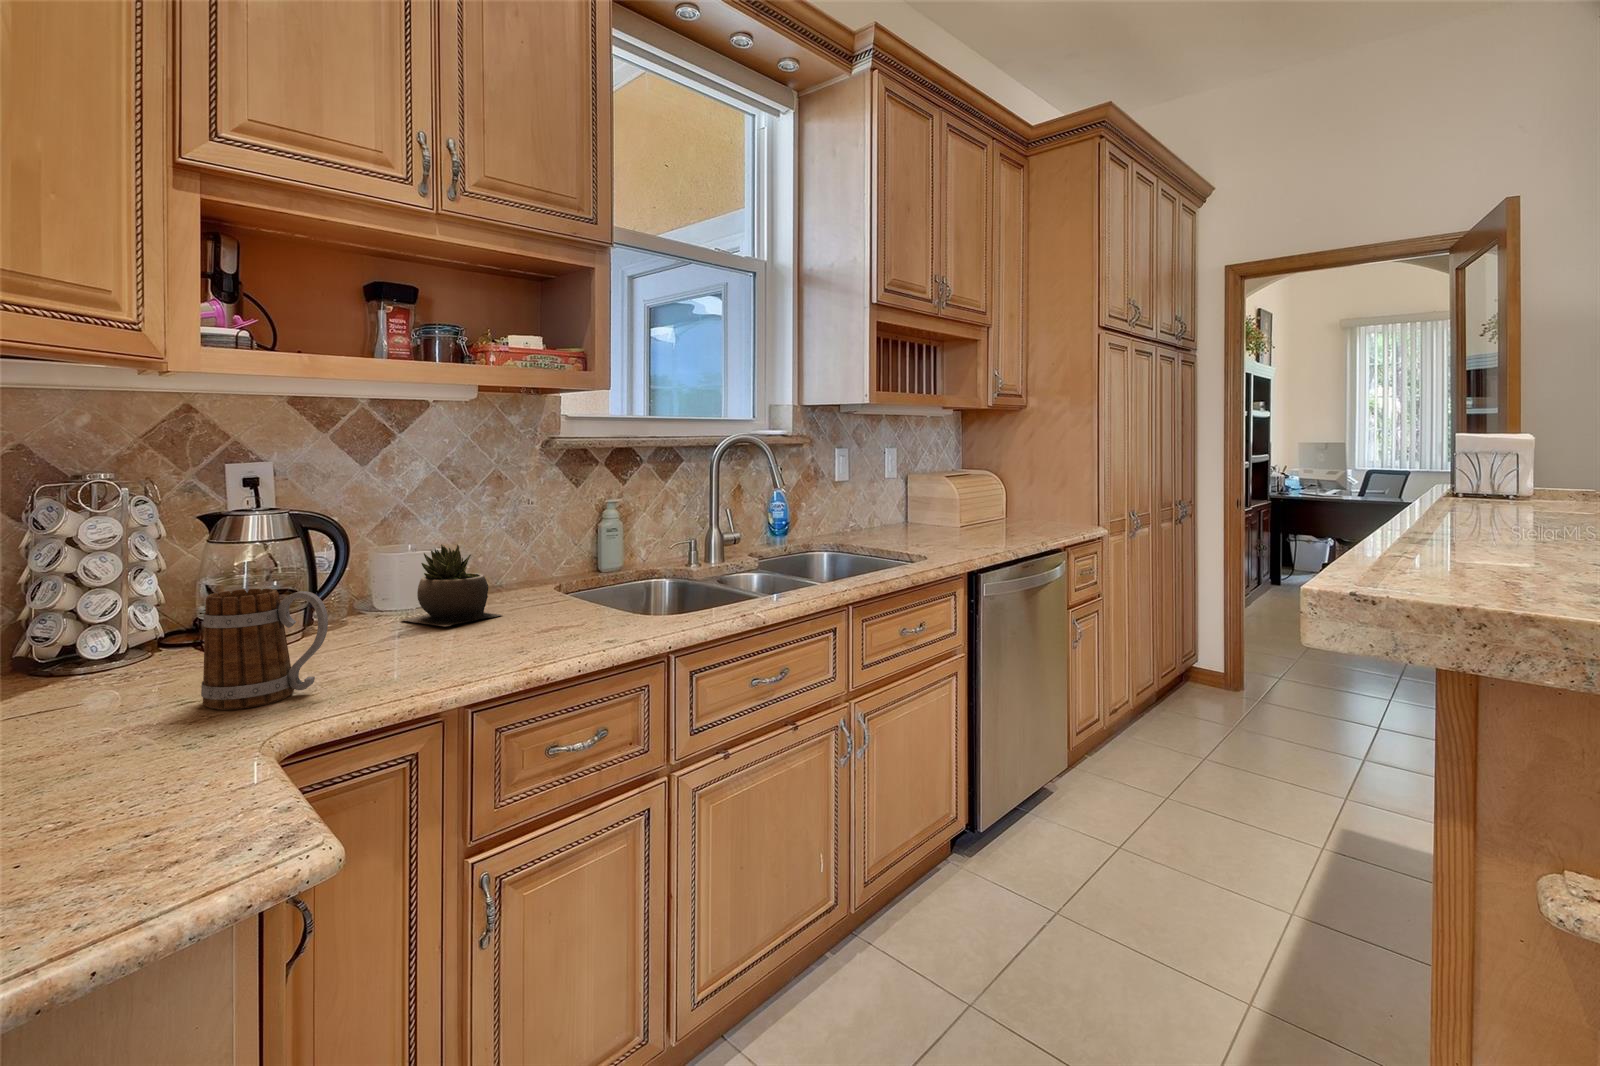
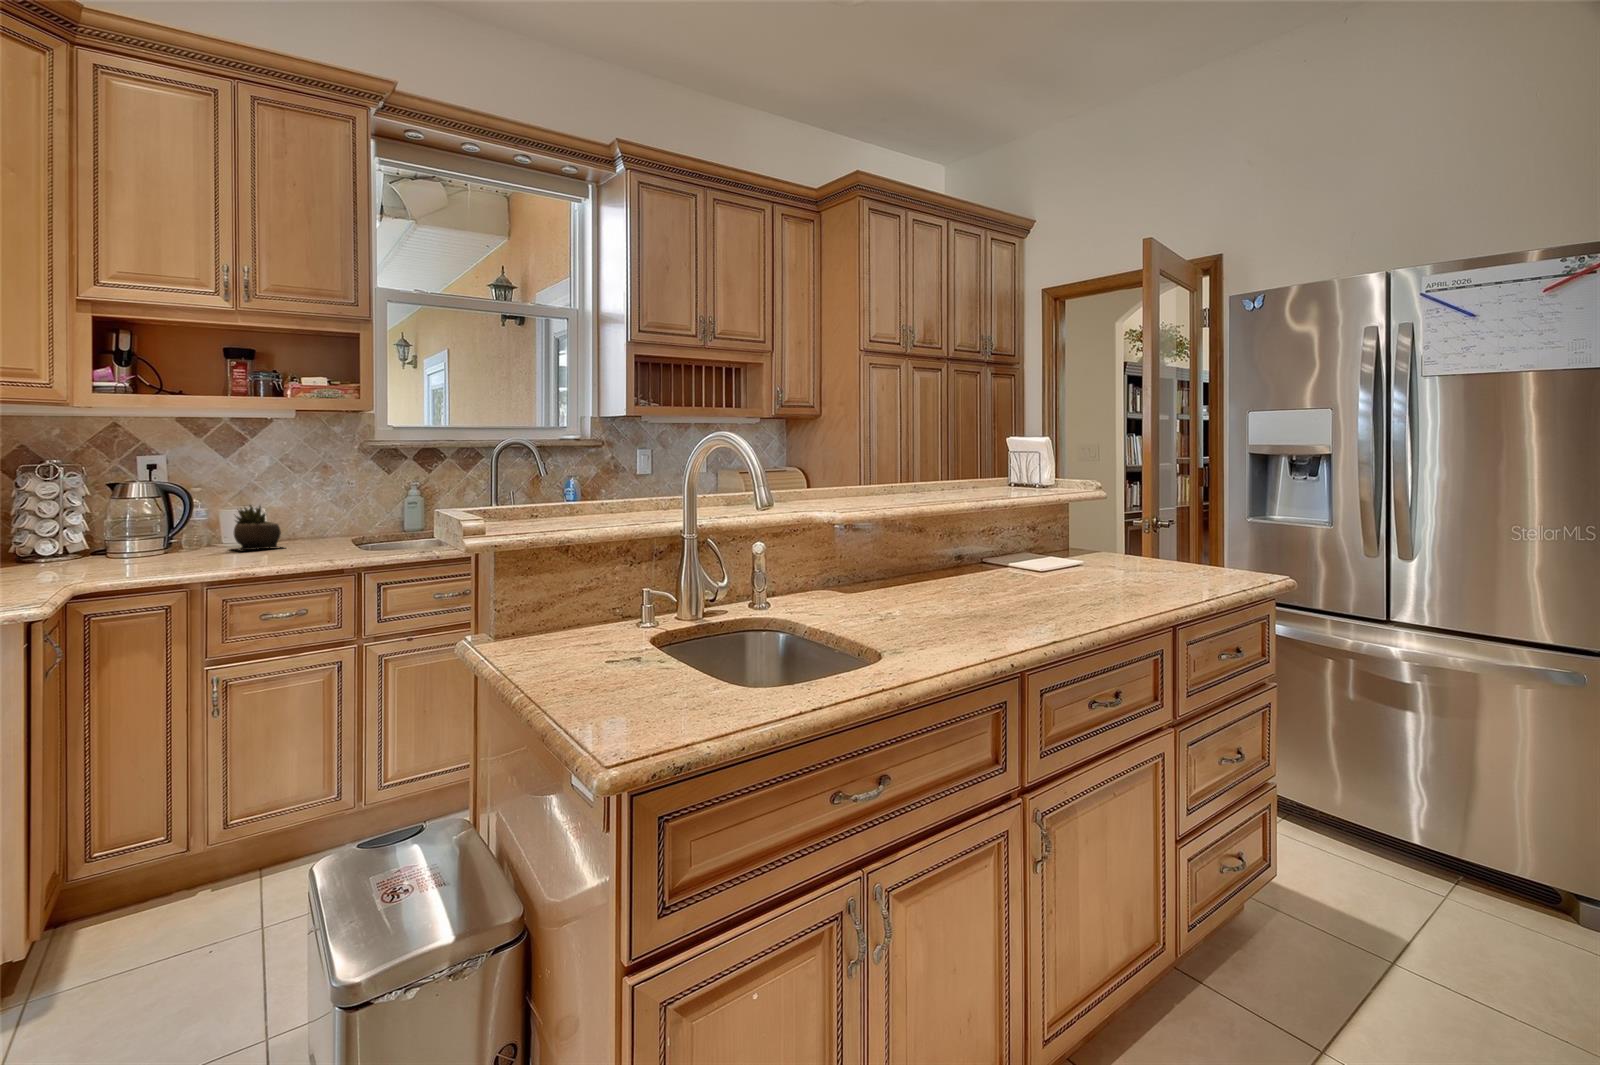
mug: present [201,589,328,710] -> none [62,517,126,573]

